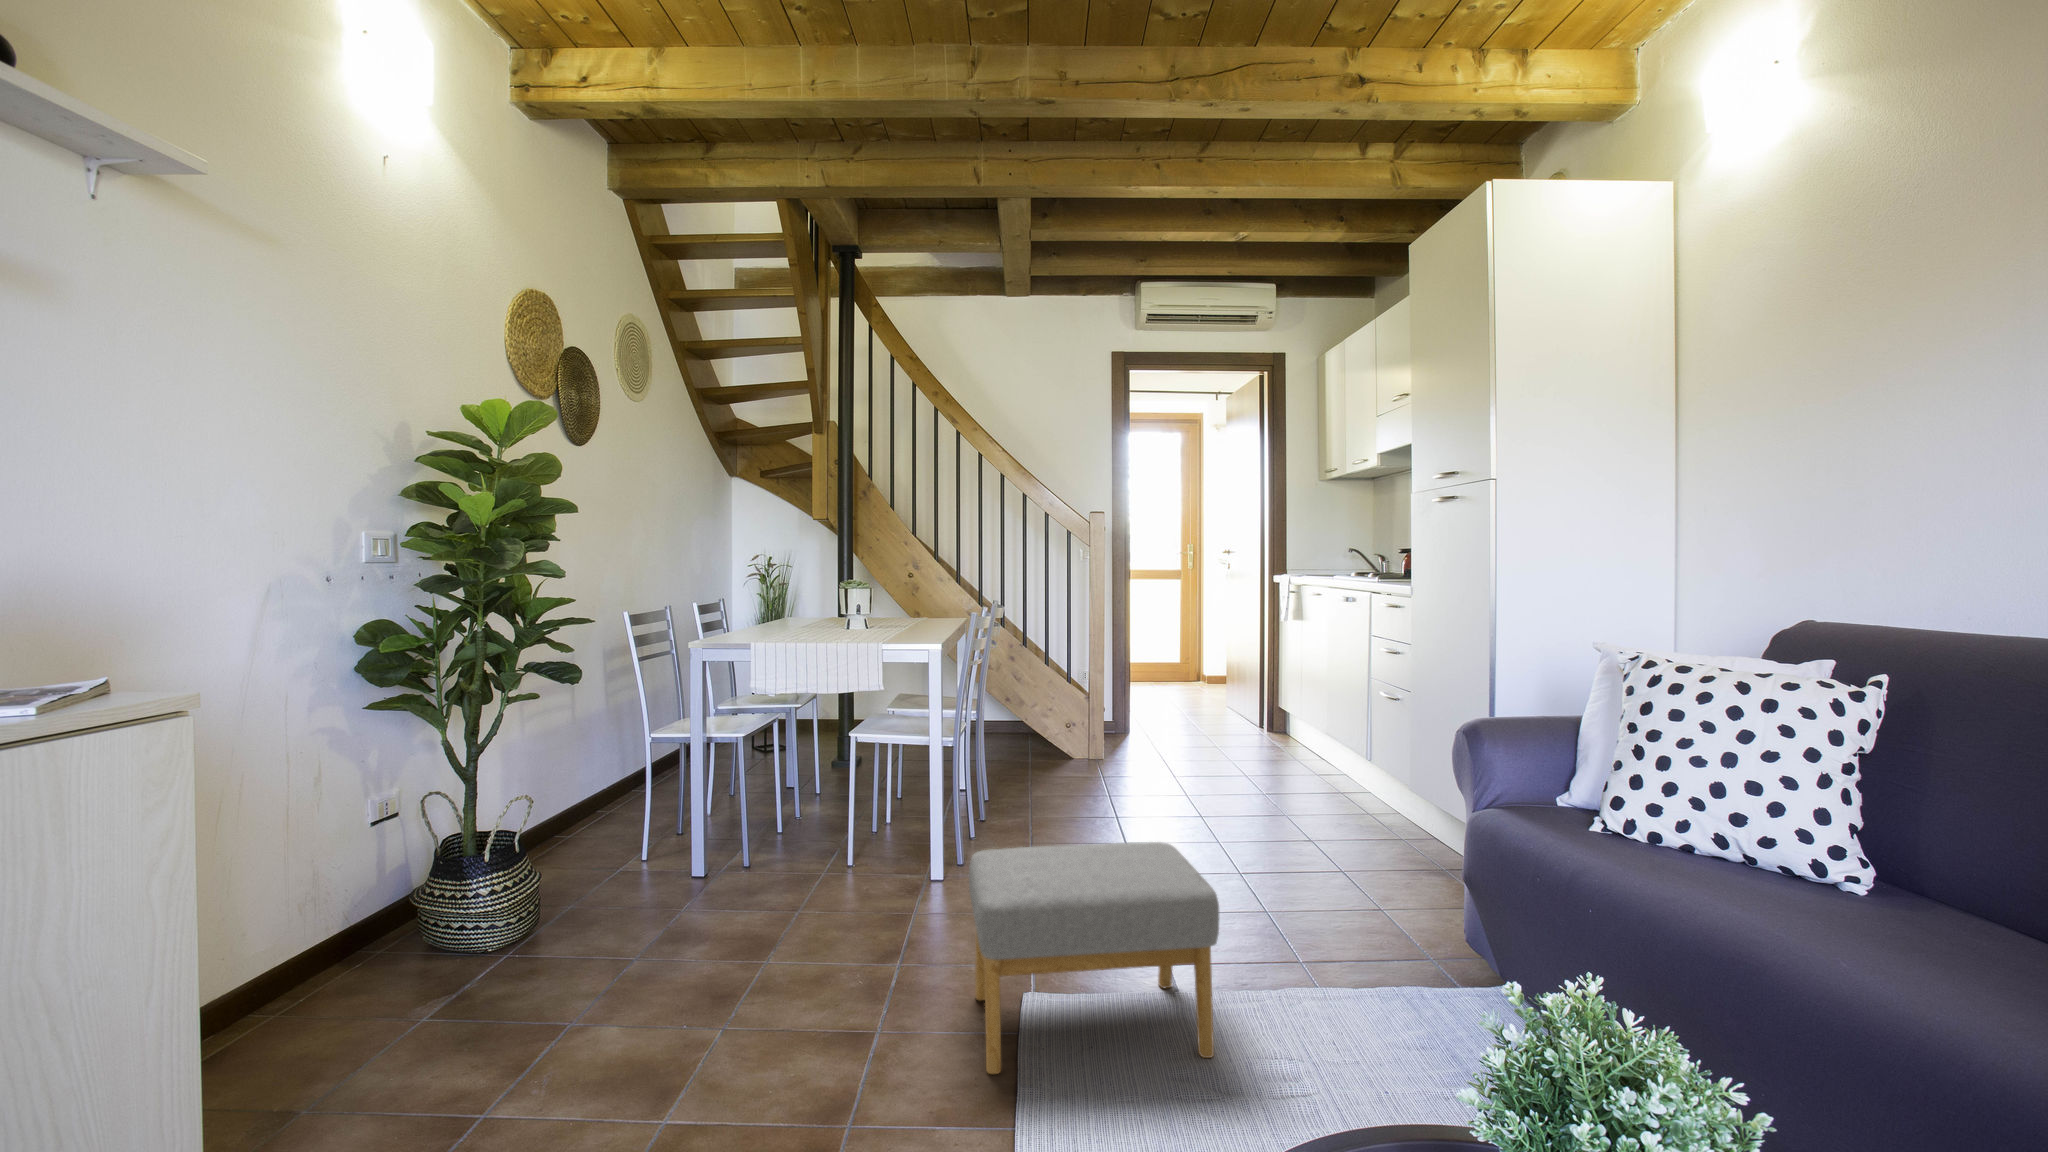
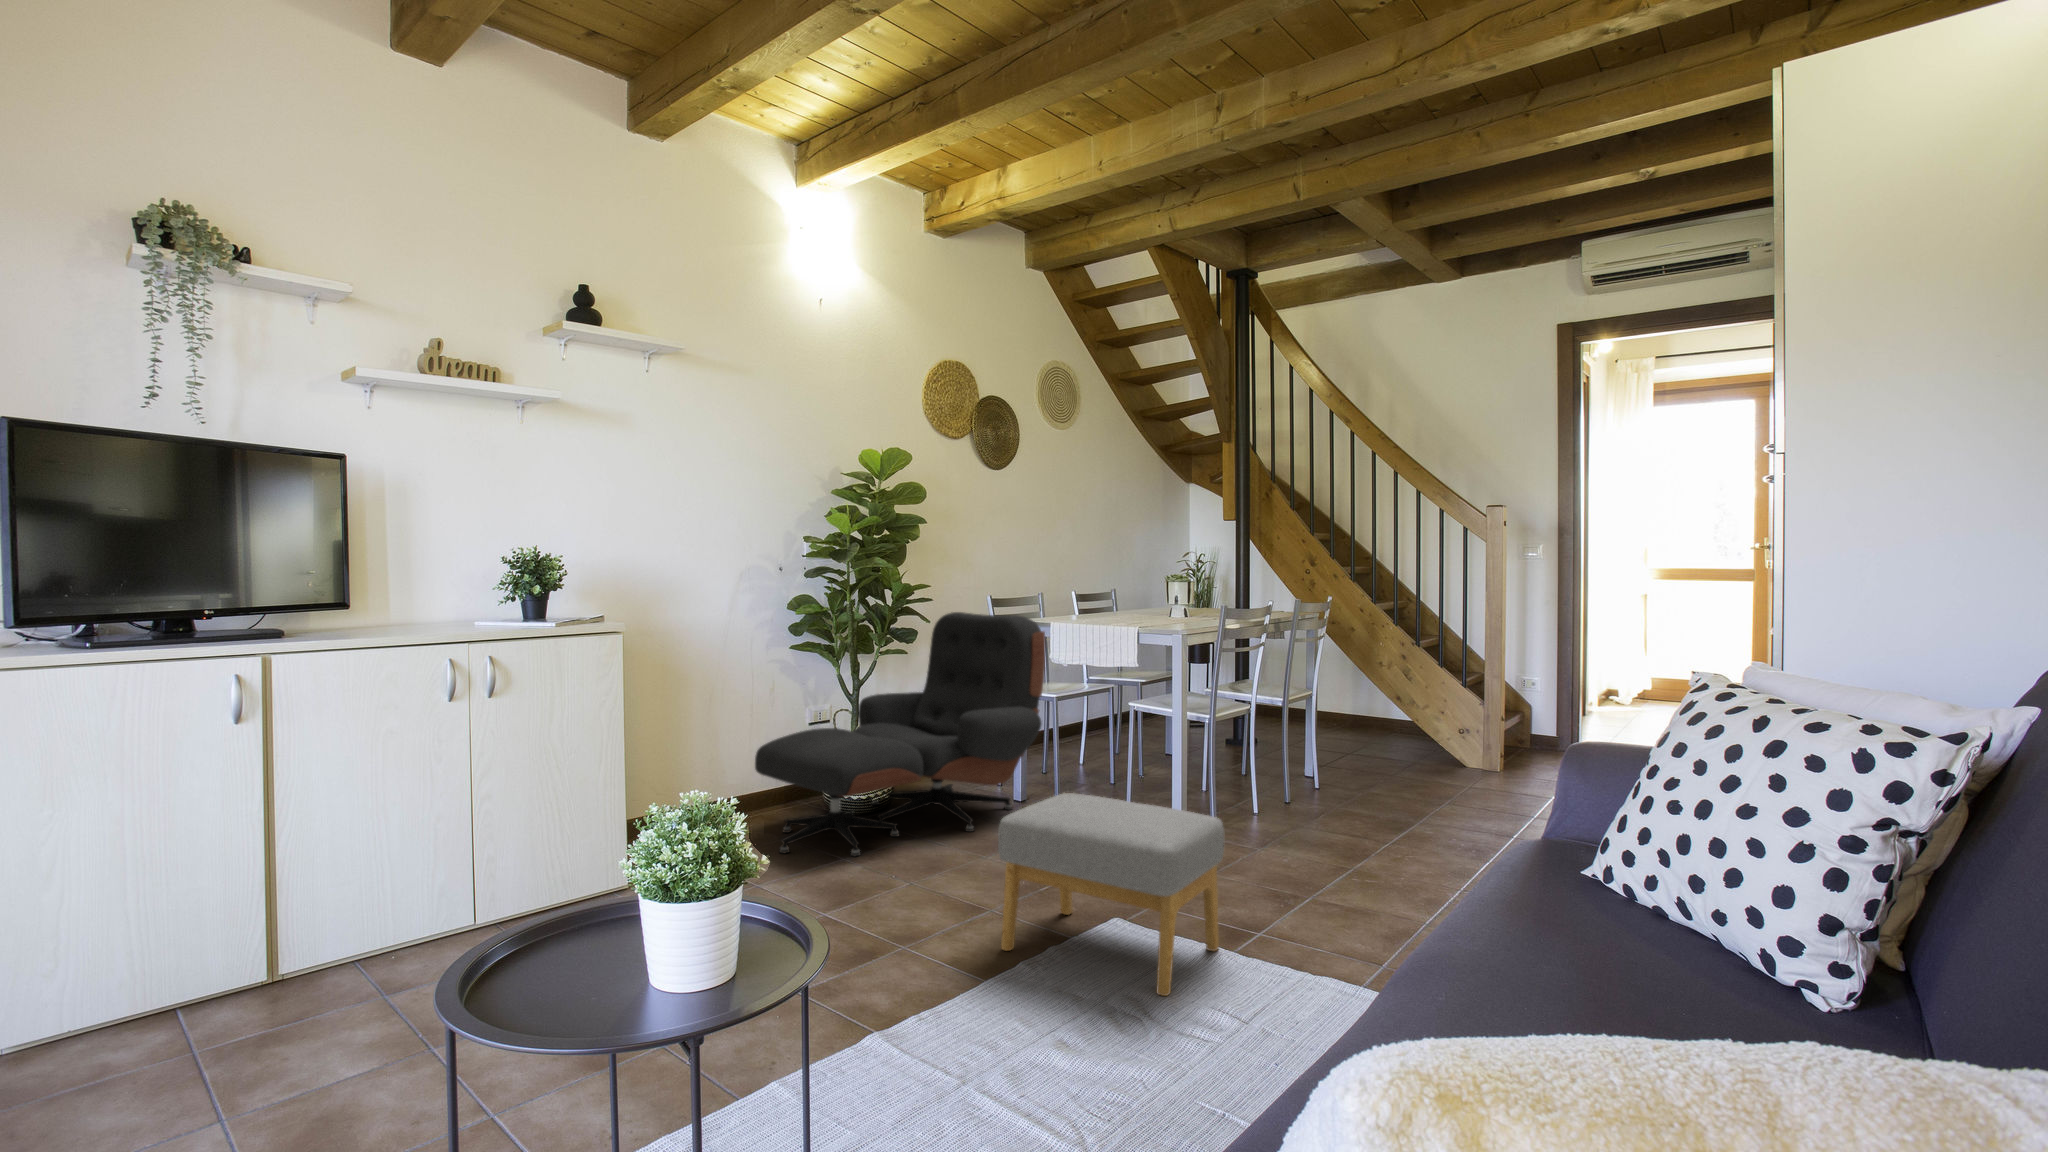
lounge chair: none [356,634,768,1053] -> present [755,612,1045,857]

